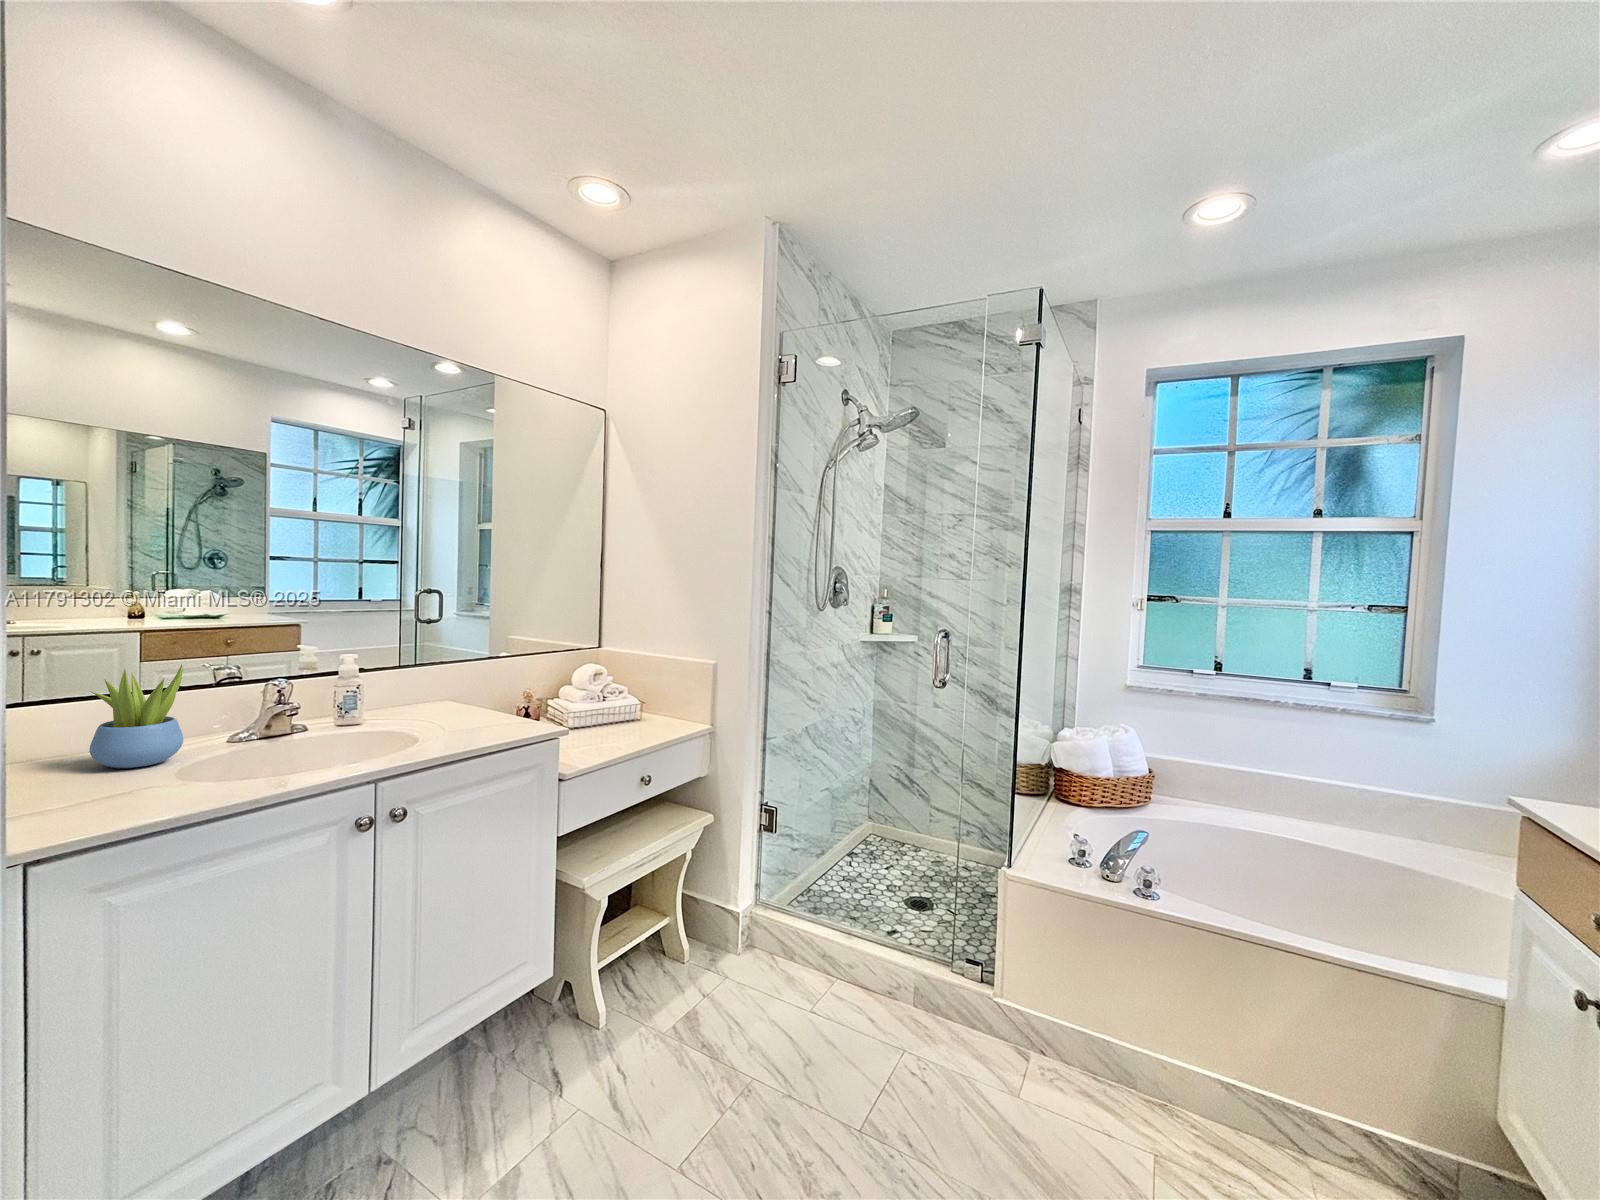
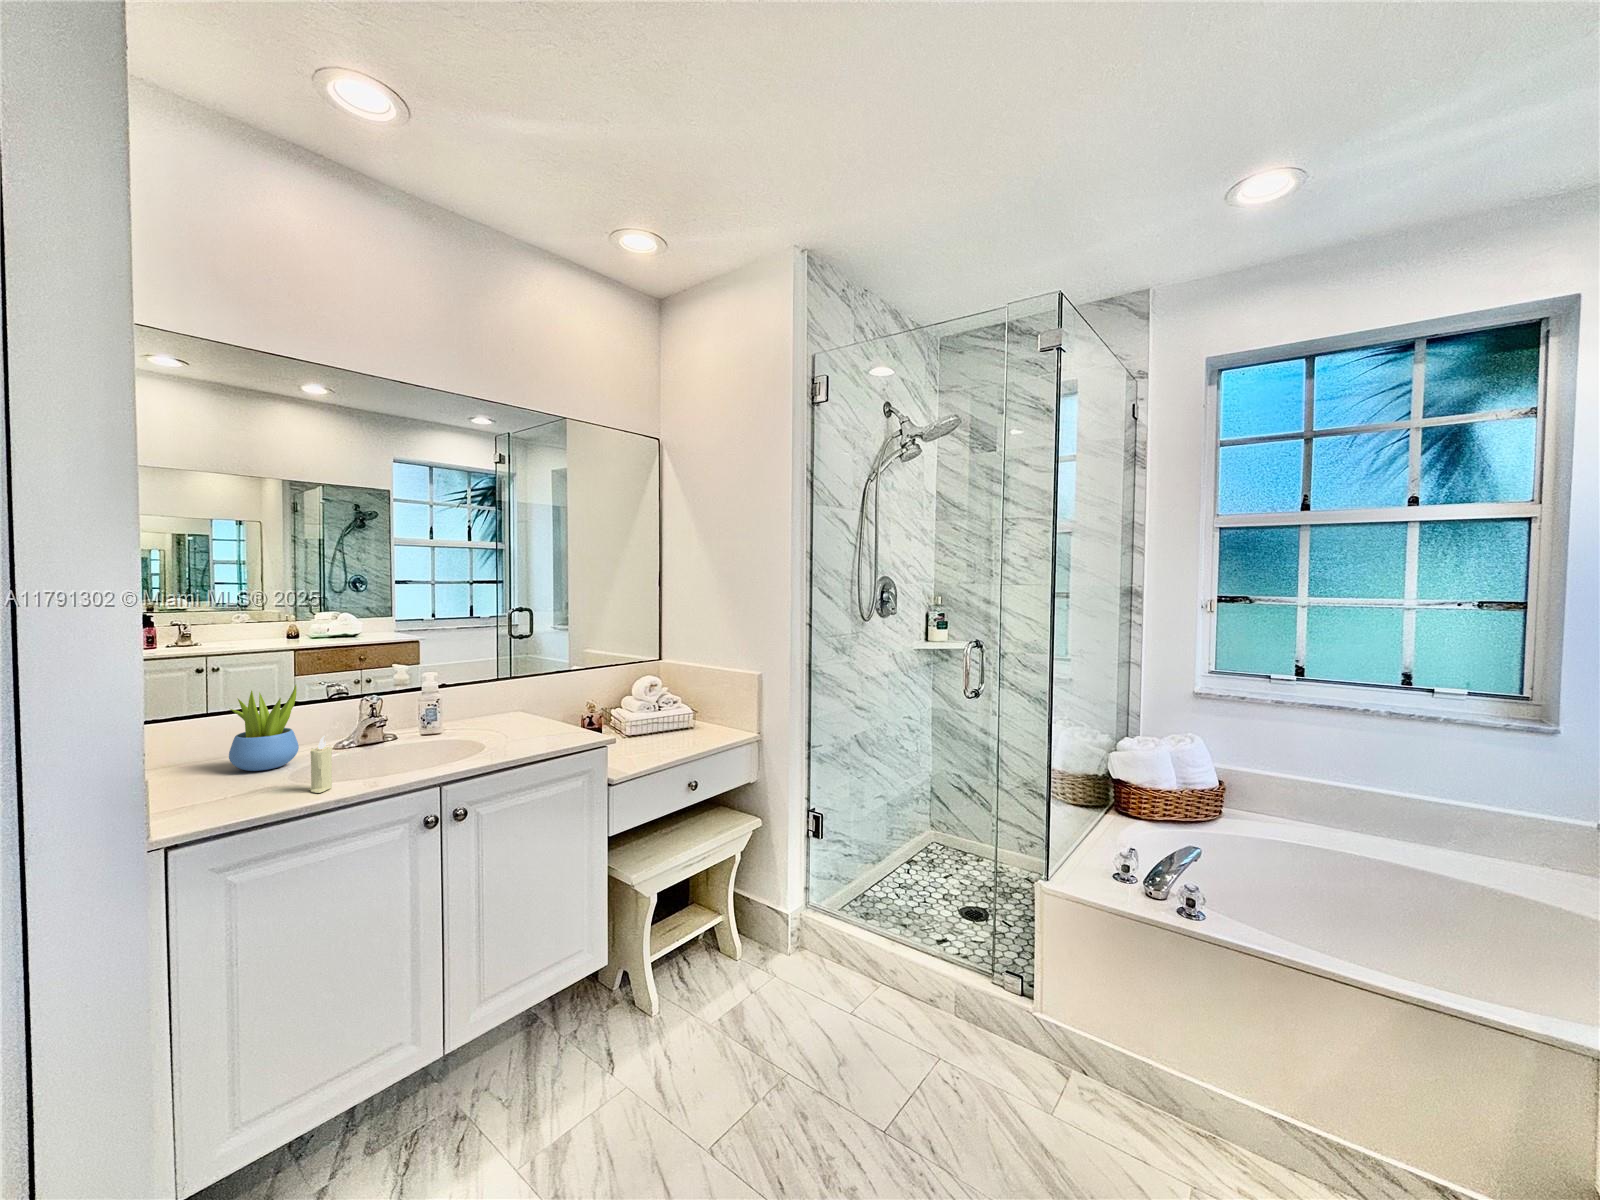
candle: none [205,724,237,793] -> present [308,736,332,793]

